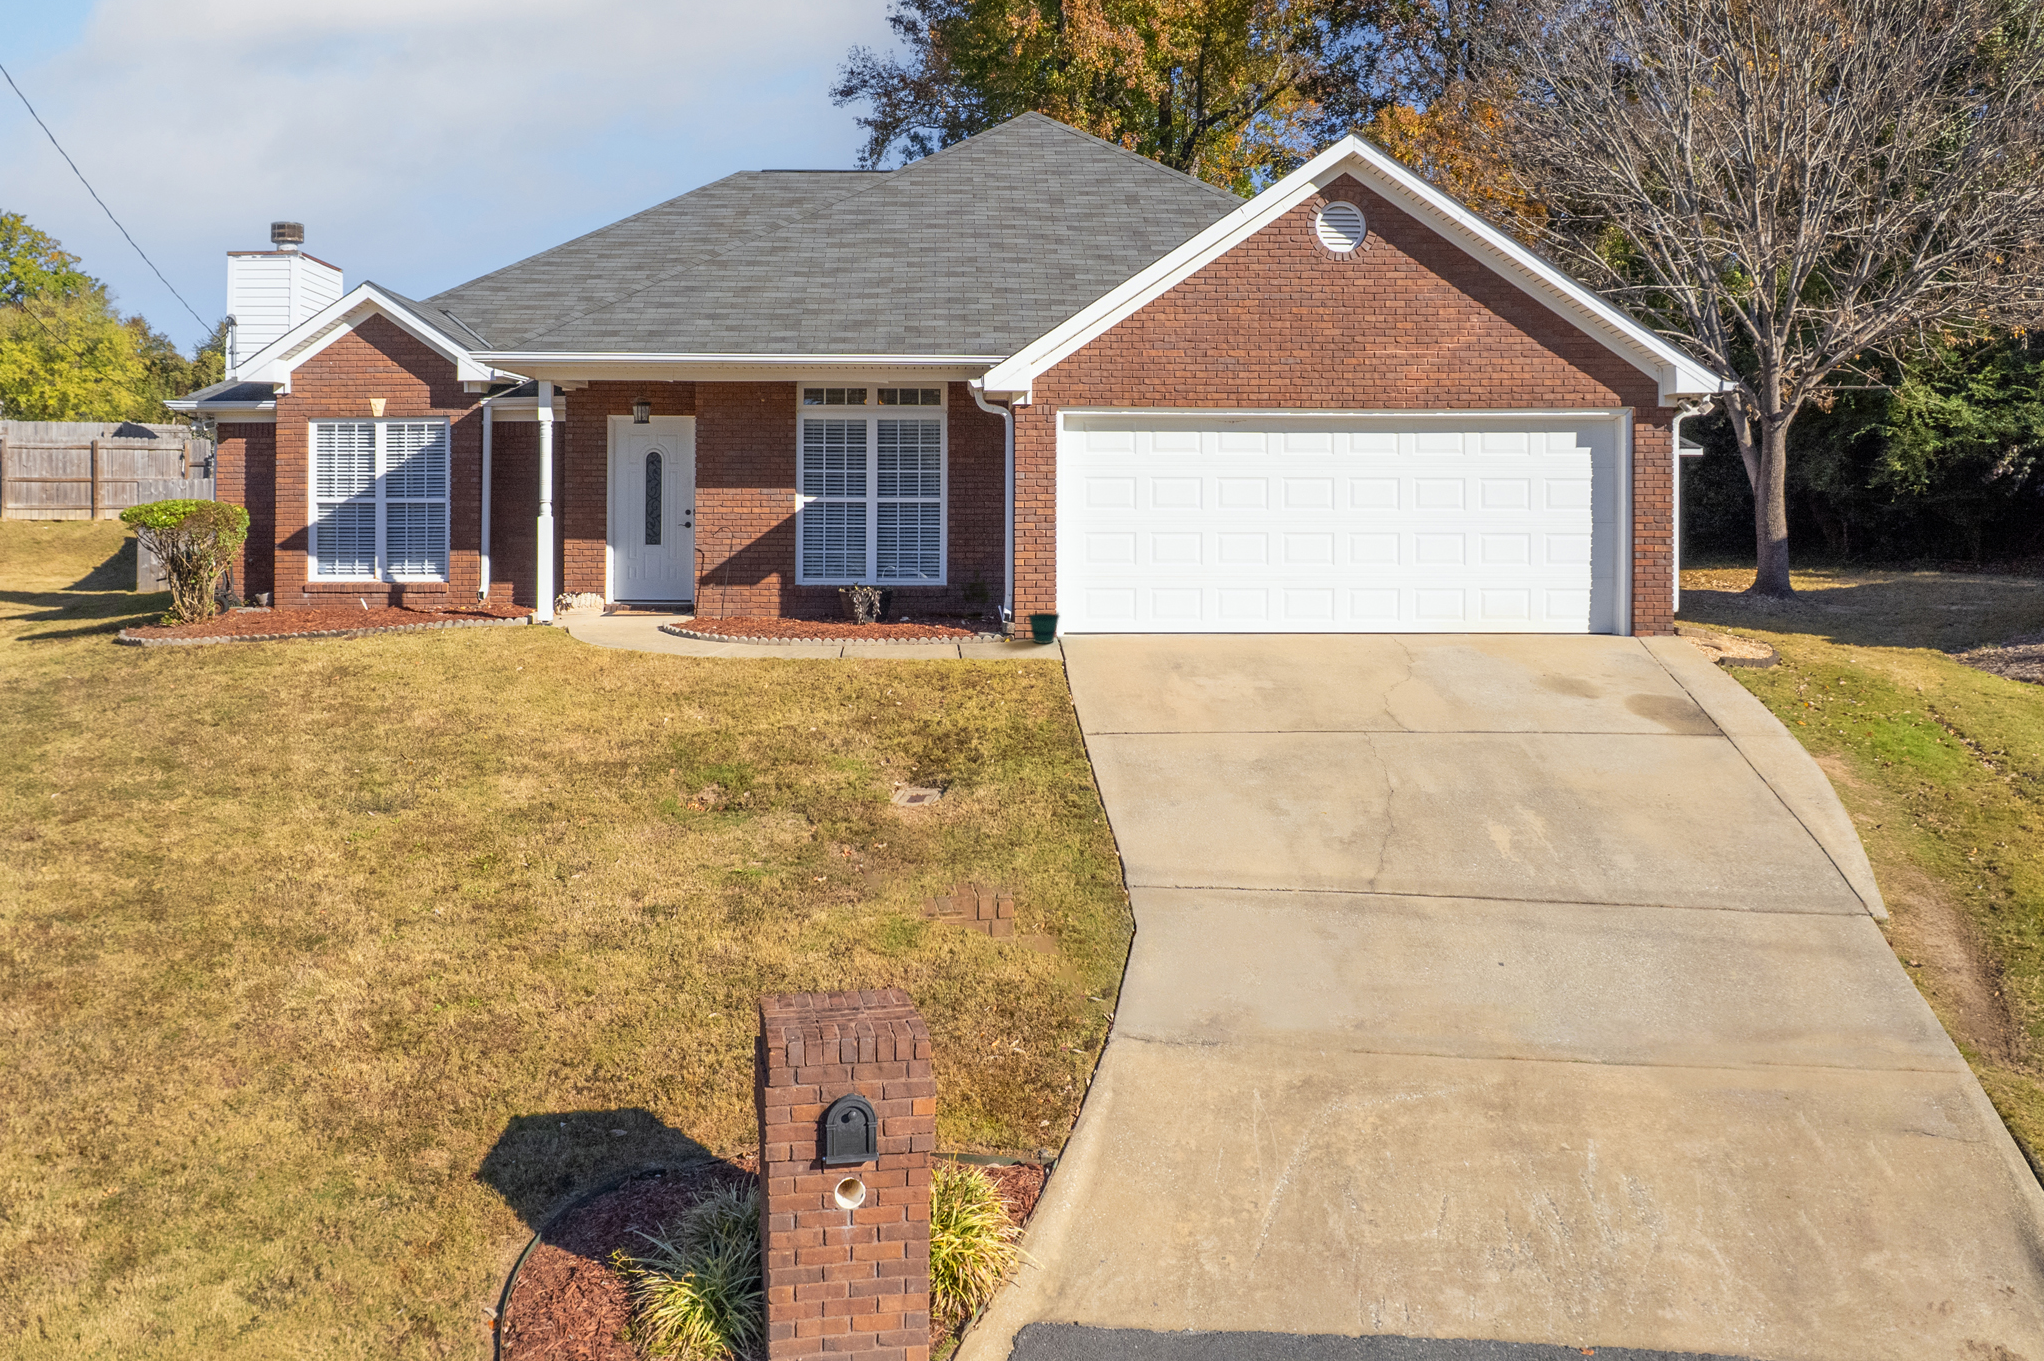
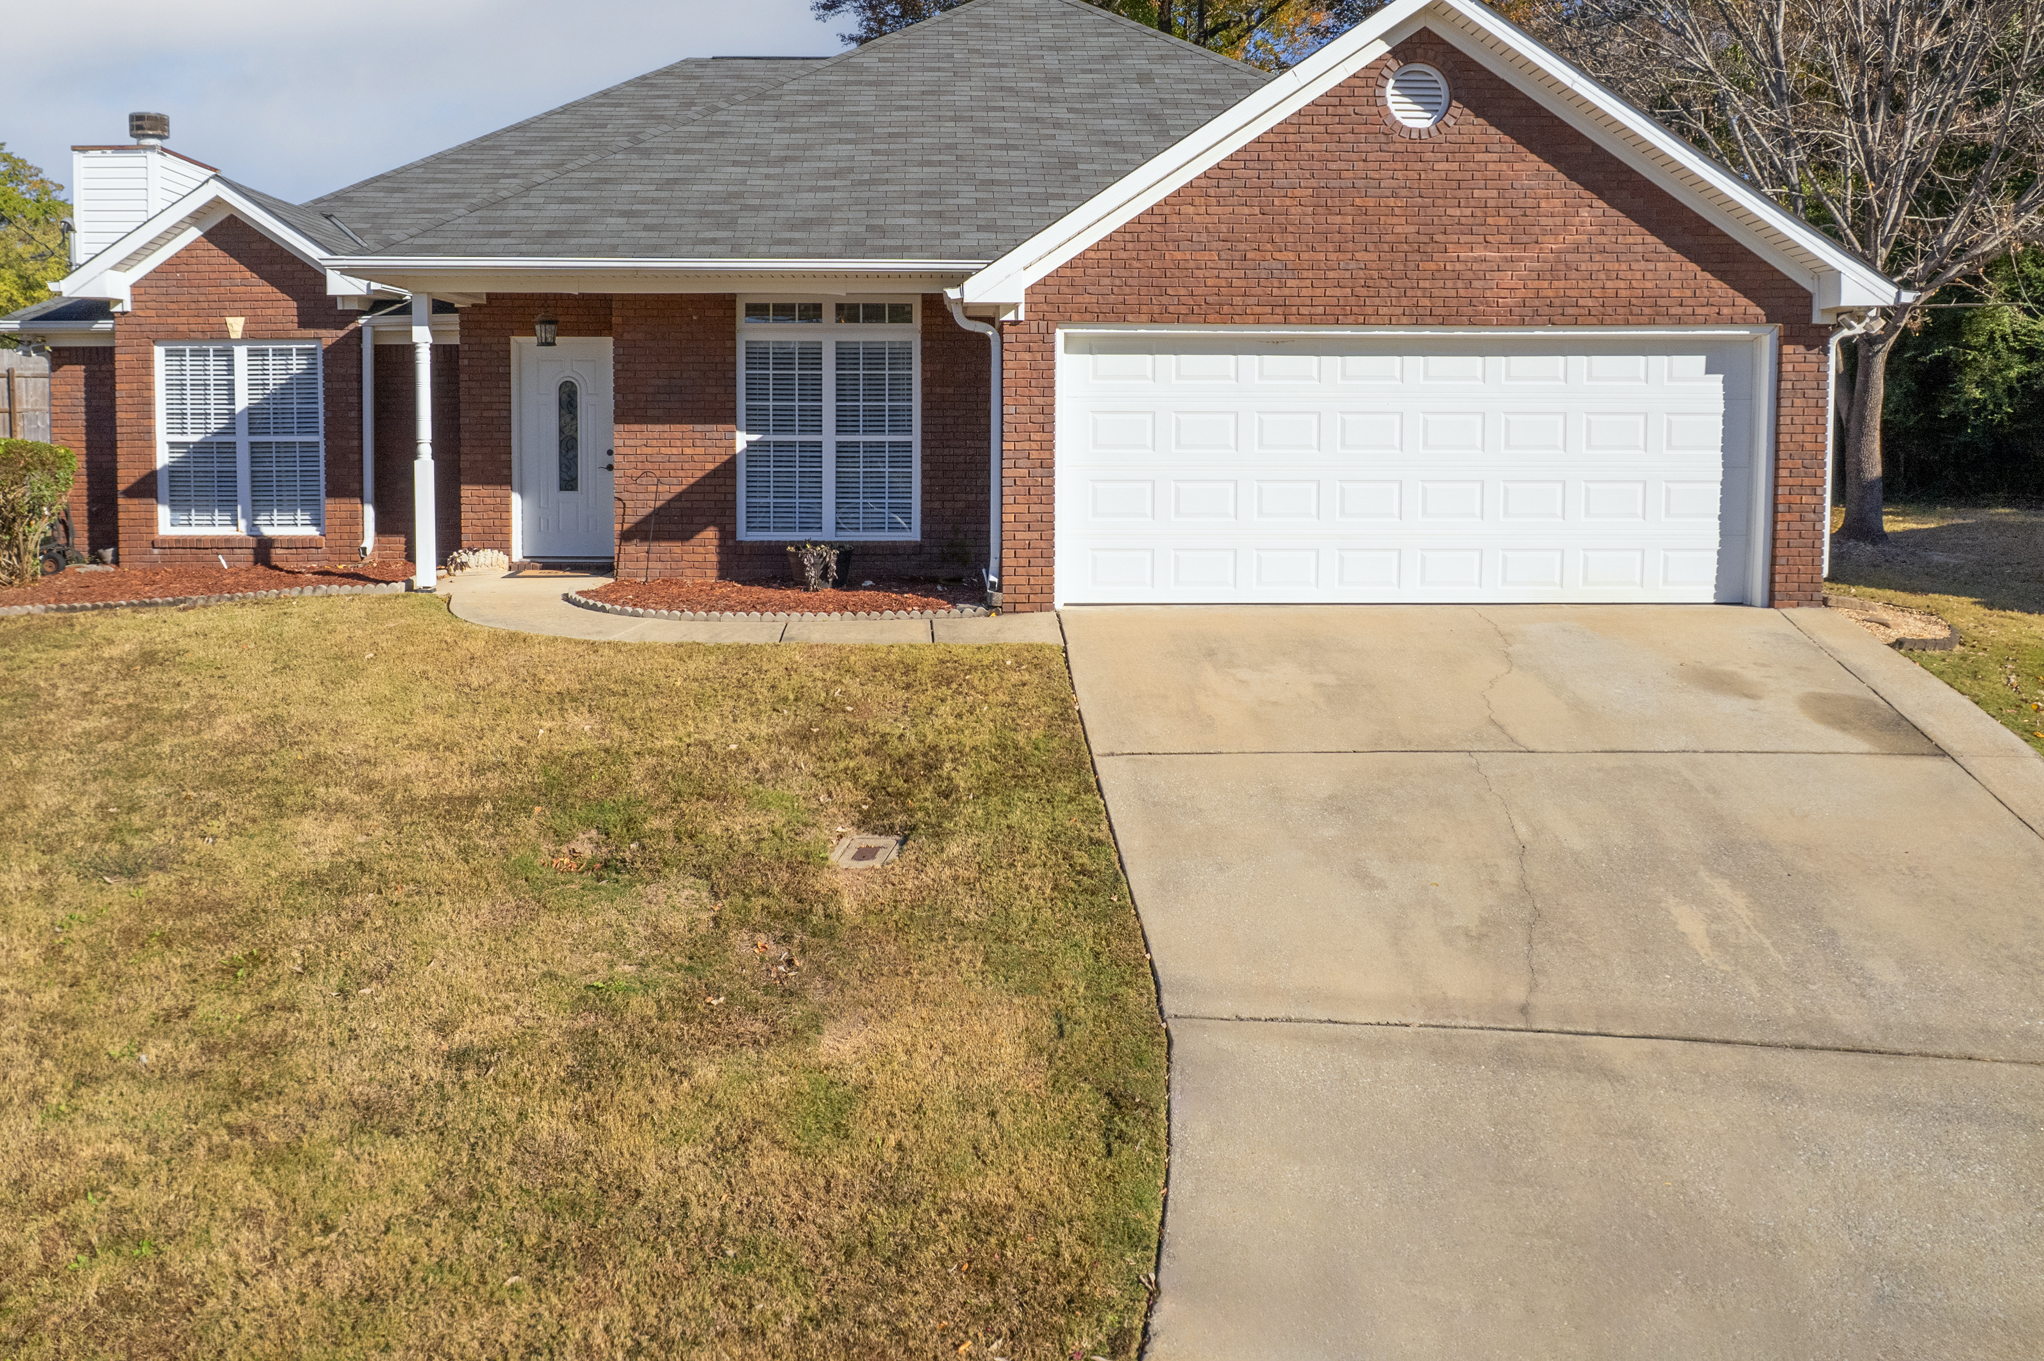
bucket: present [1027,613,1059,644] -> none [1015,580,1059,620]

